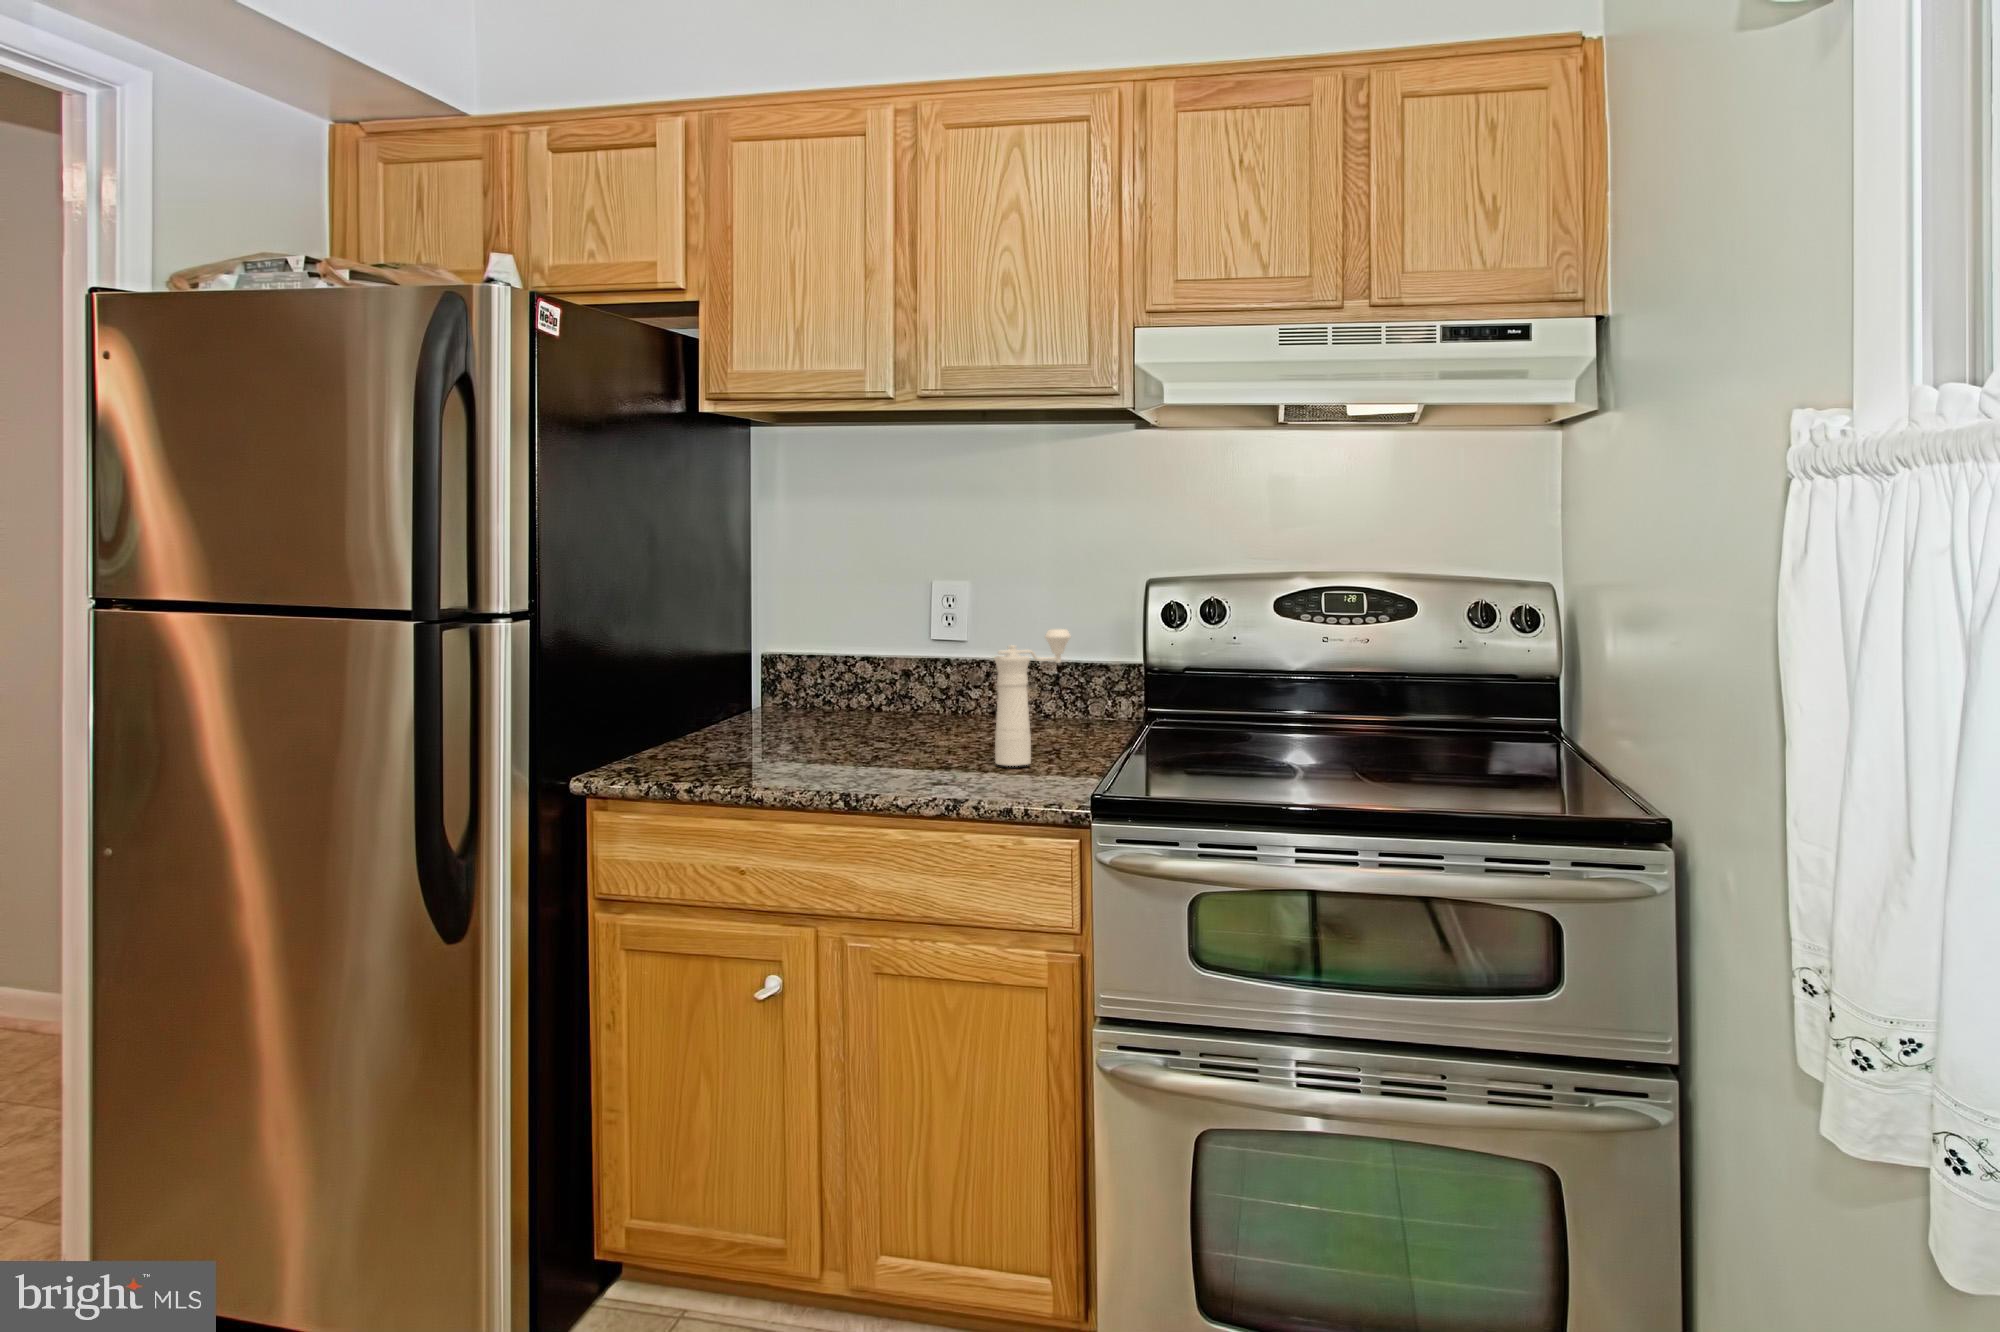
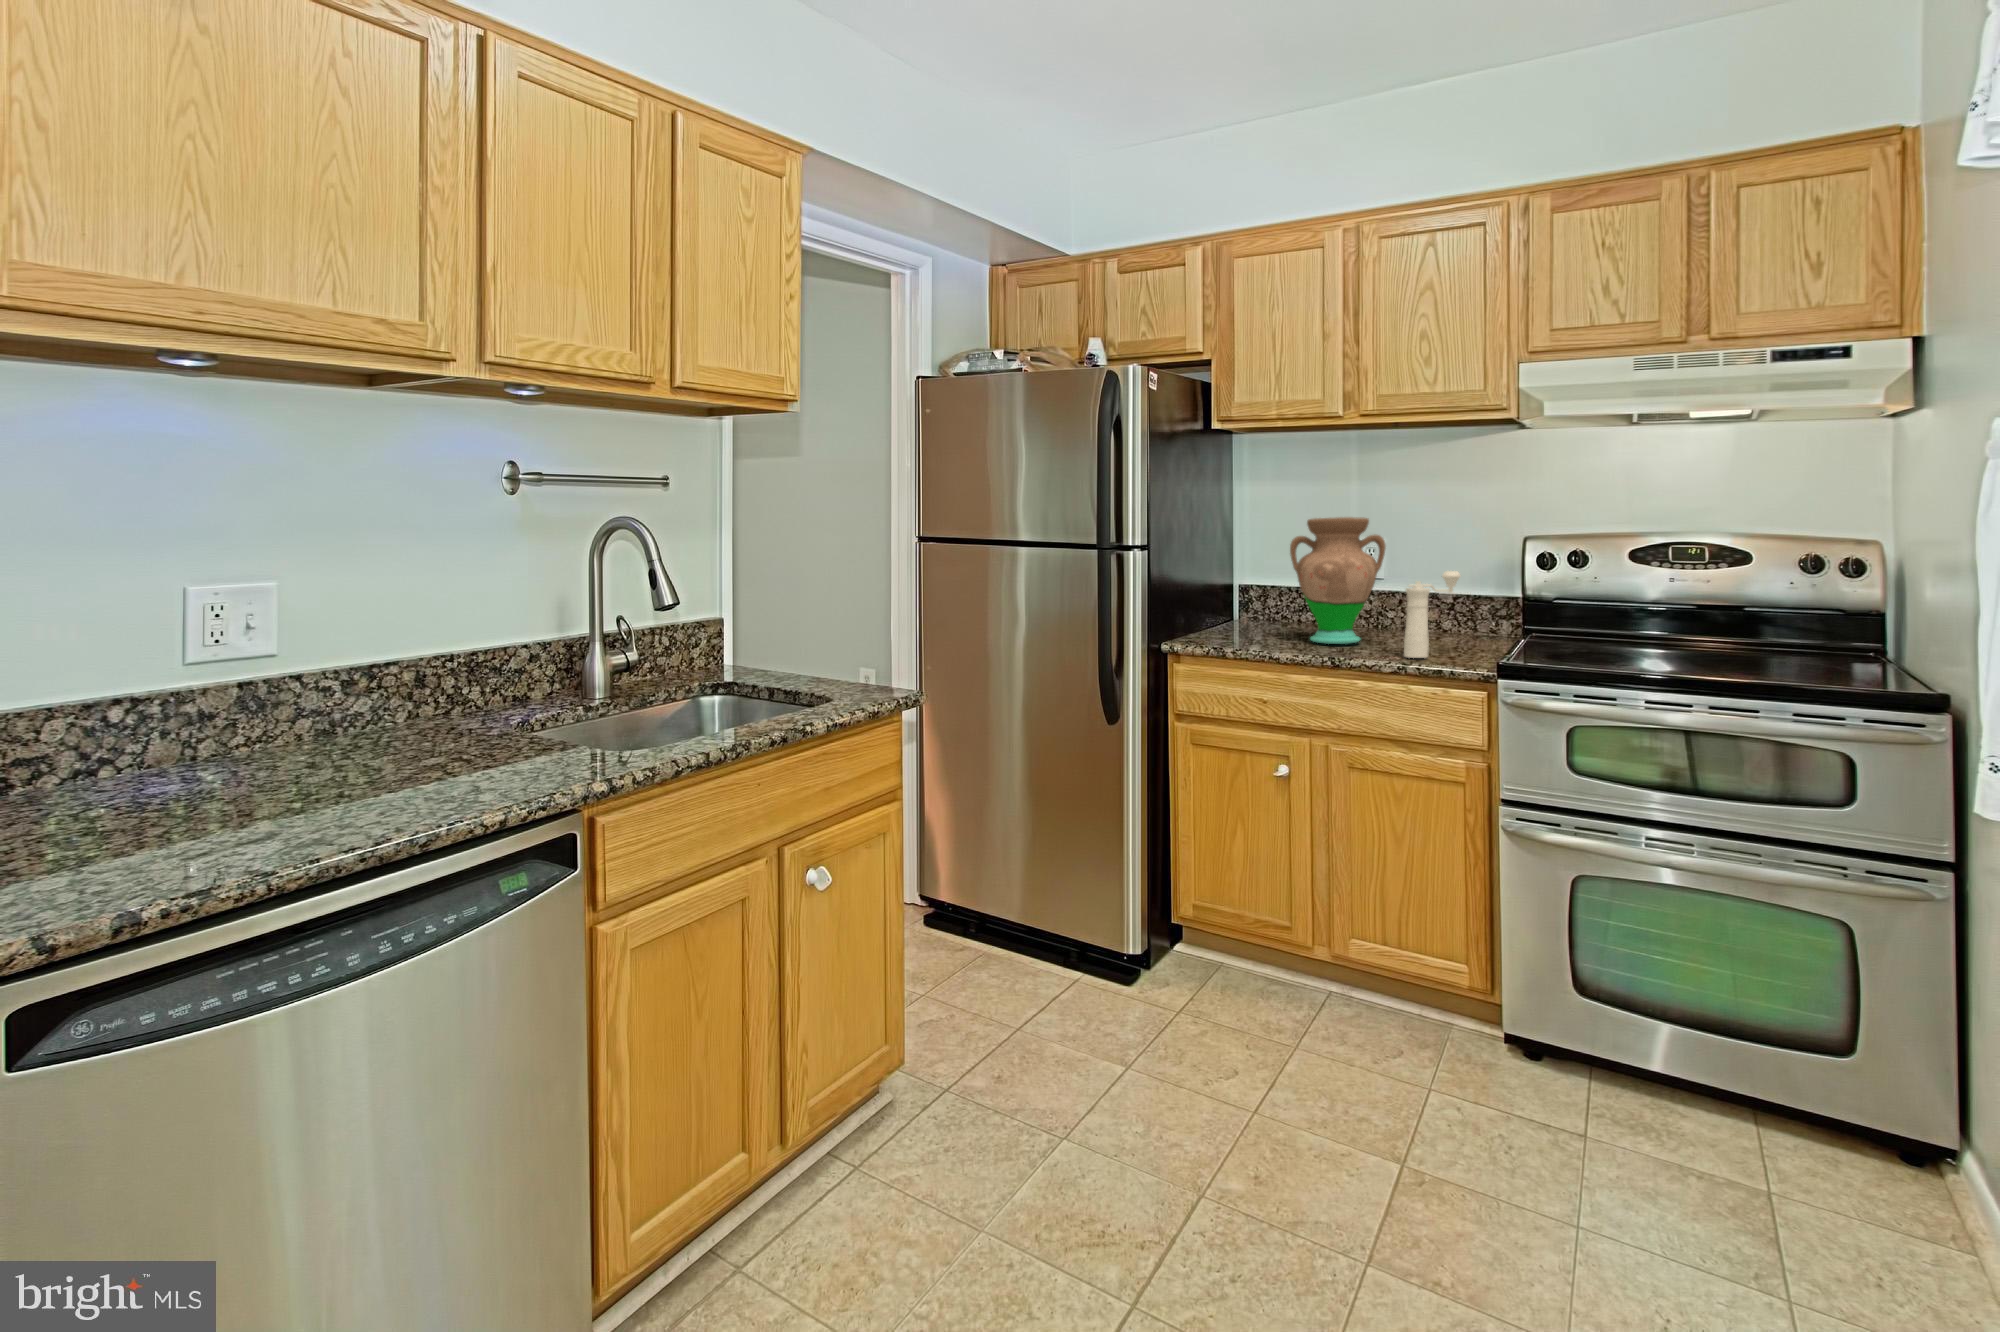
vase: none [822,547,963,743] -> present [1290,517,1386,644]

